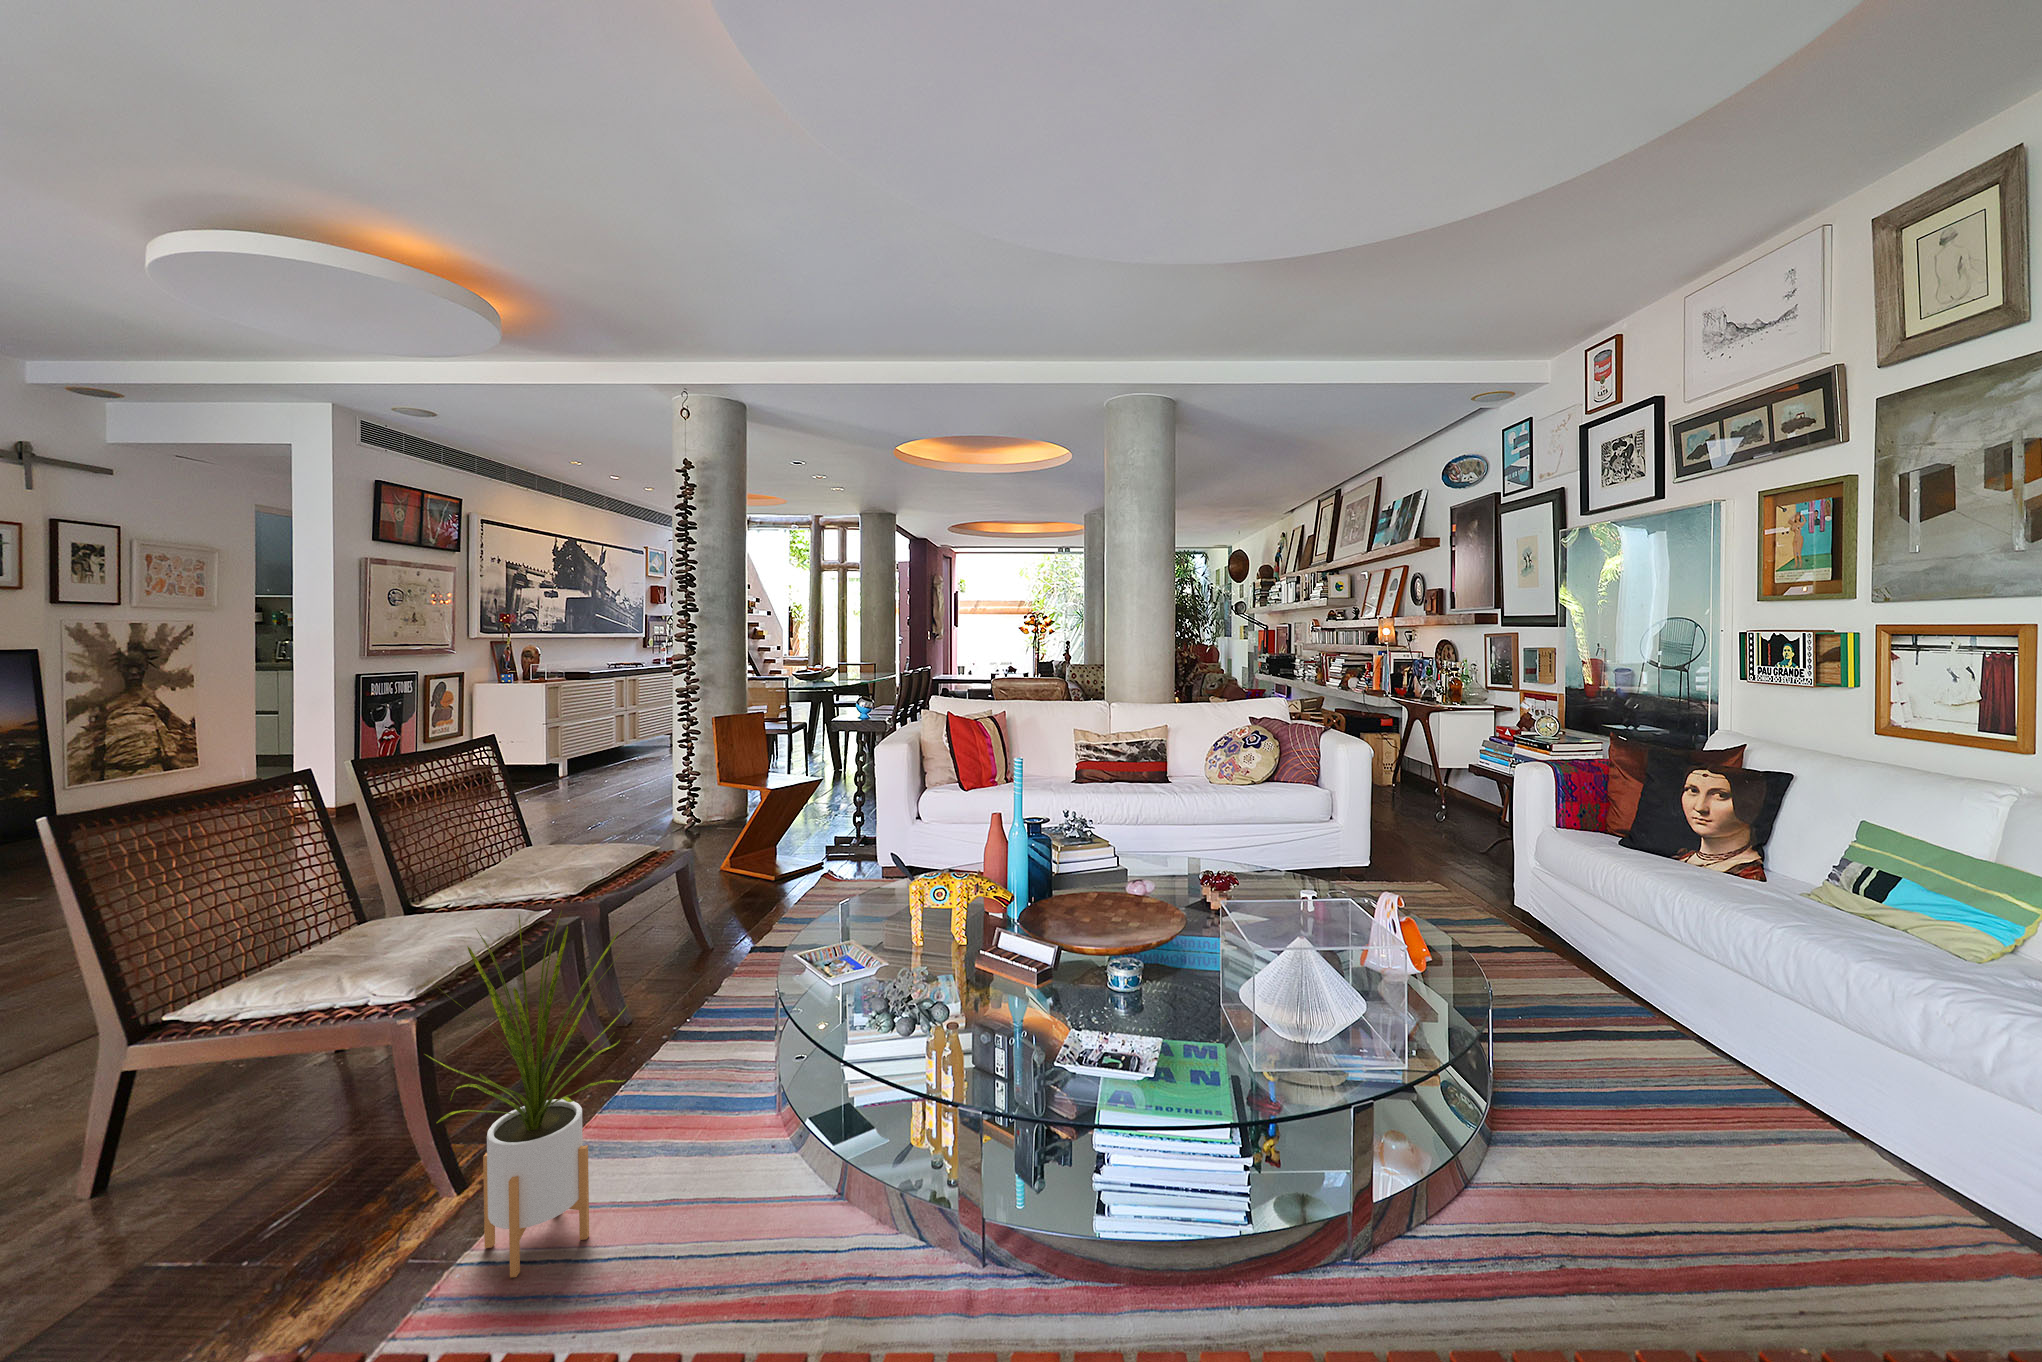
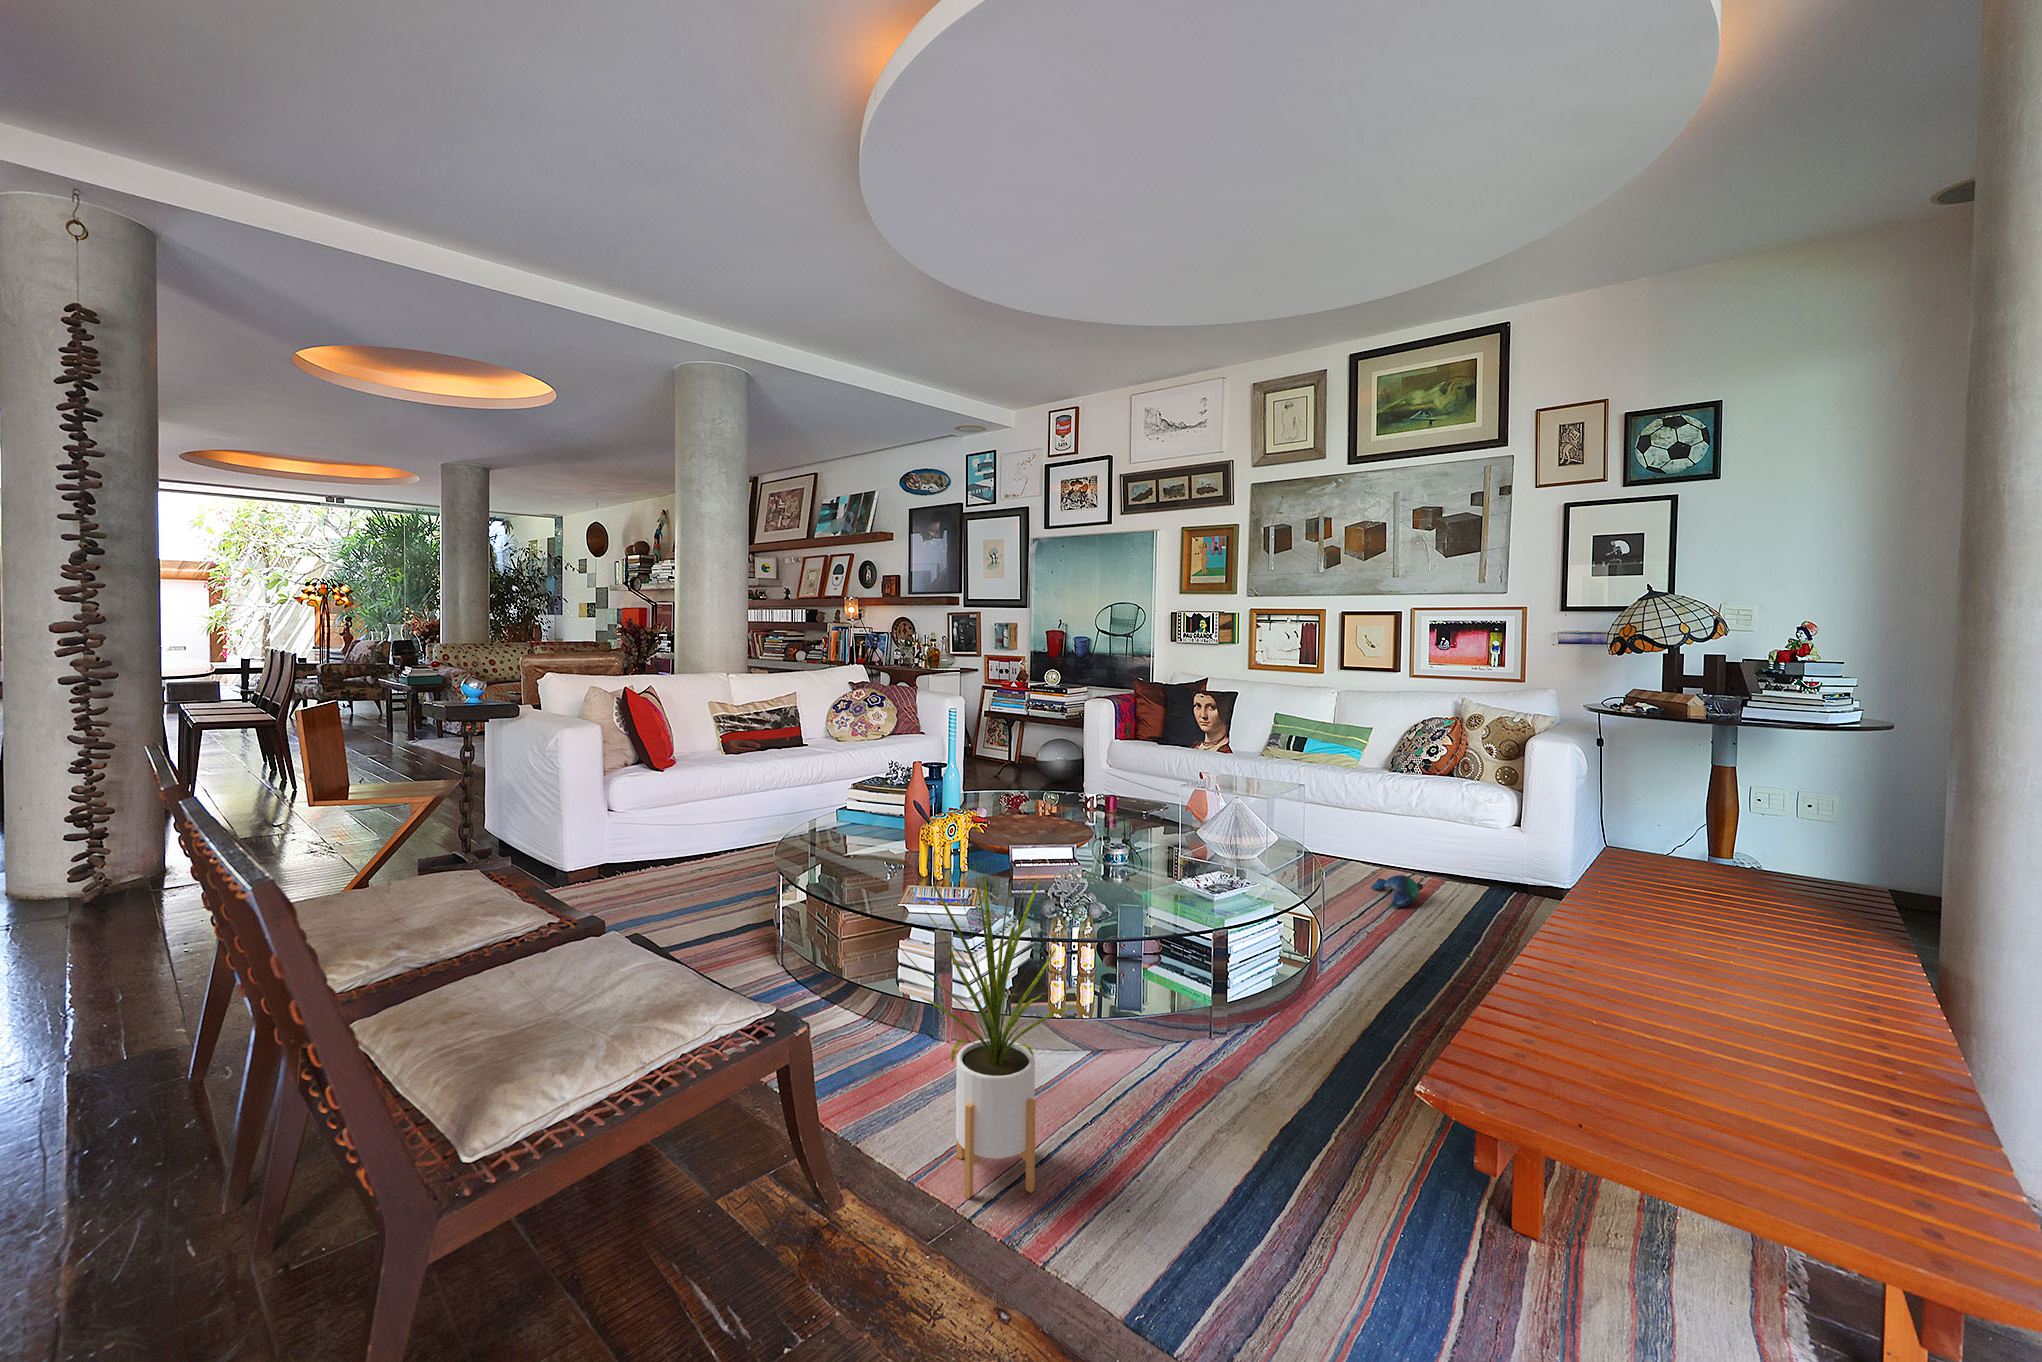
plush toy: none [1702,1184,1820,1260] -> present [1371,875,1423,907]

